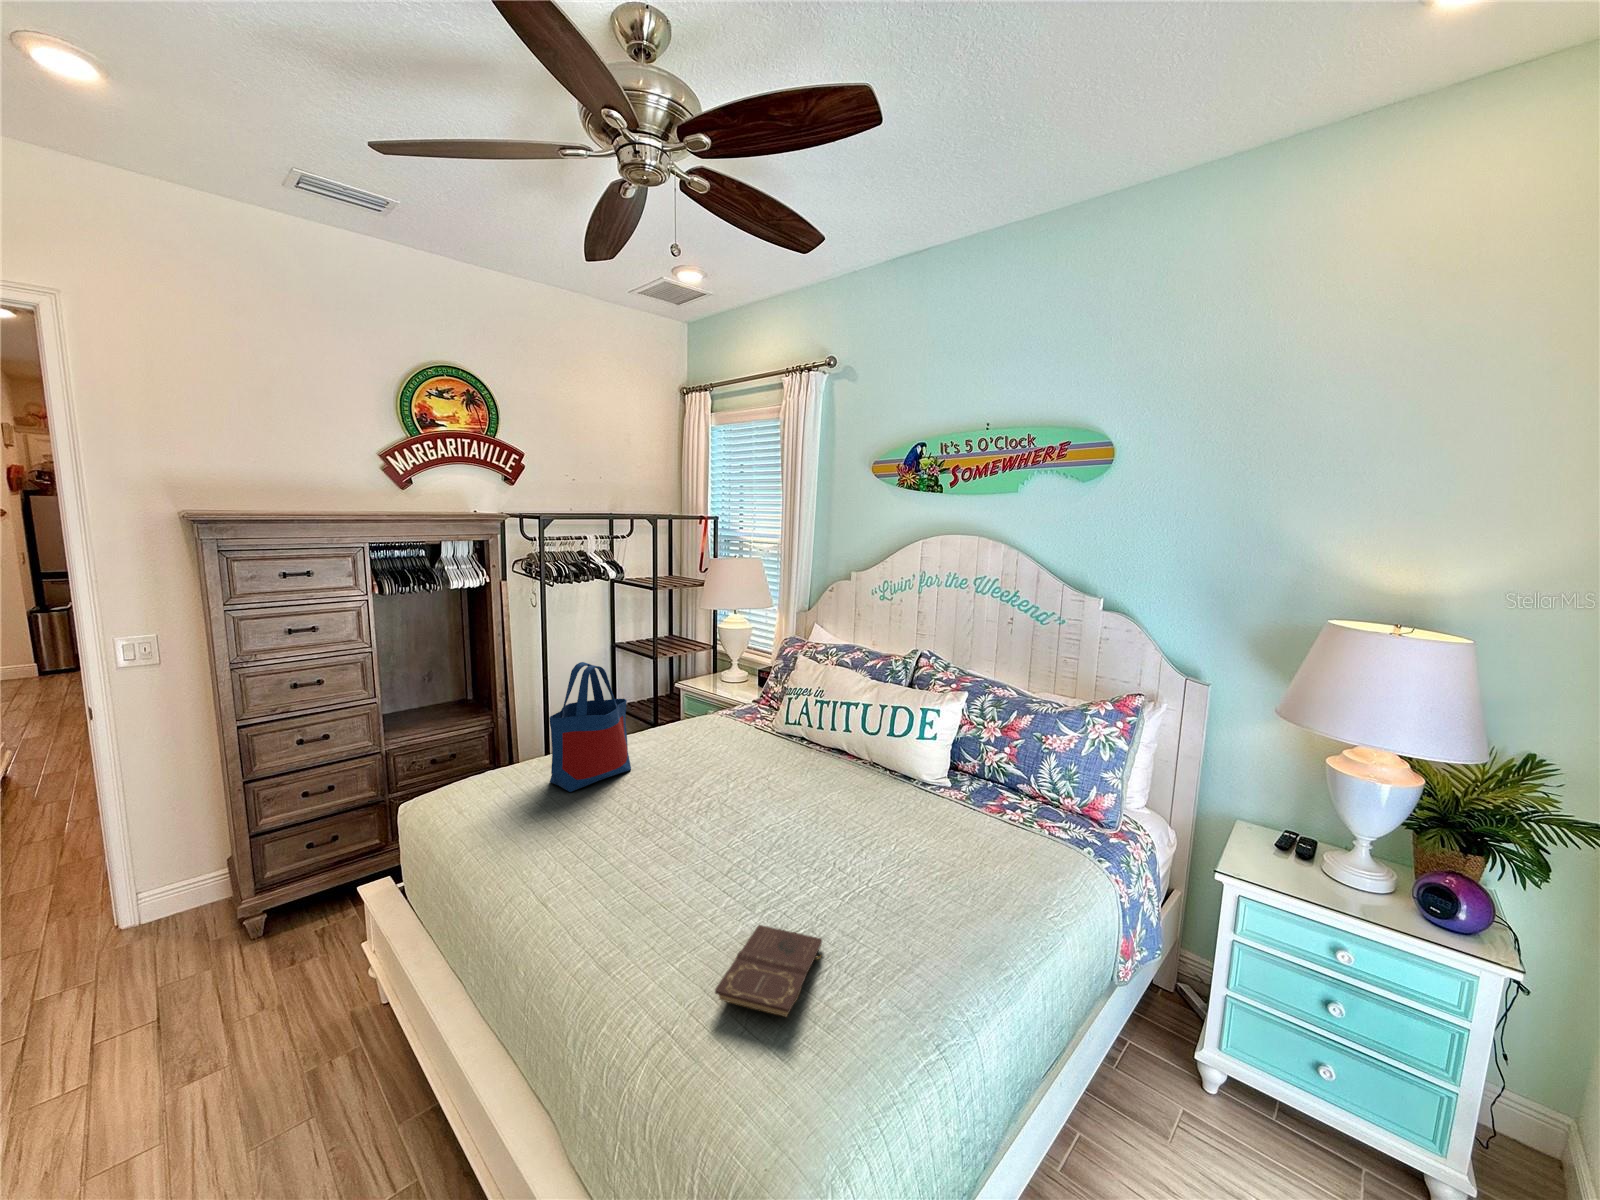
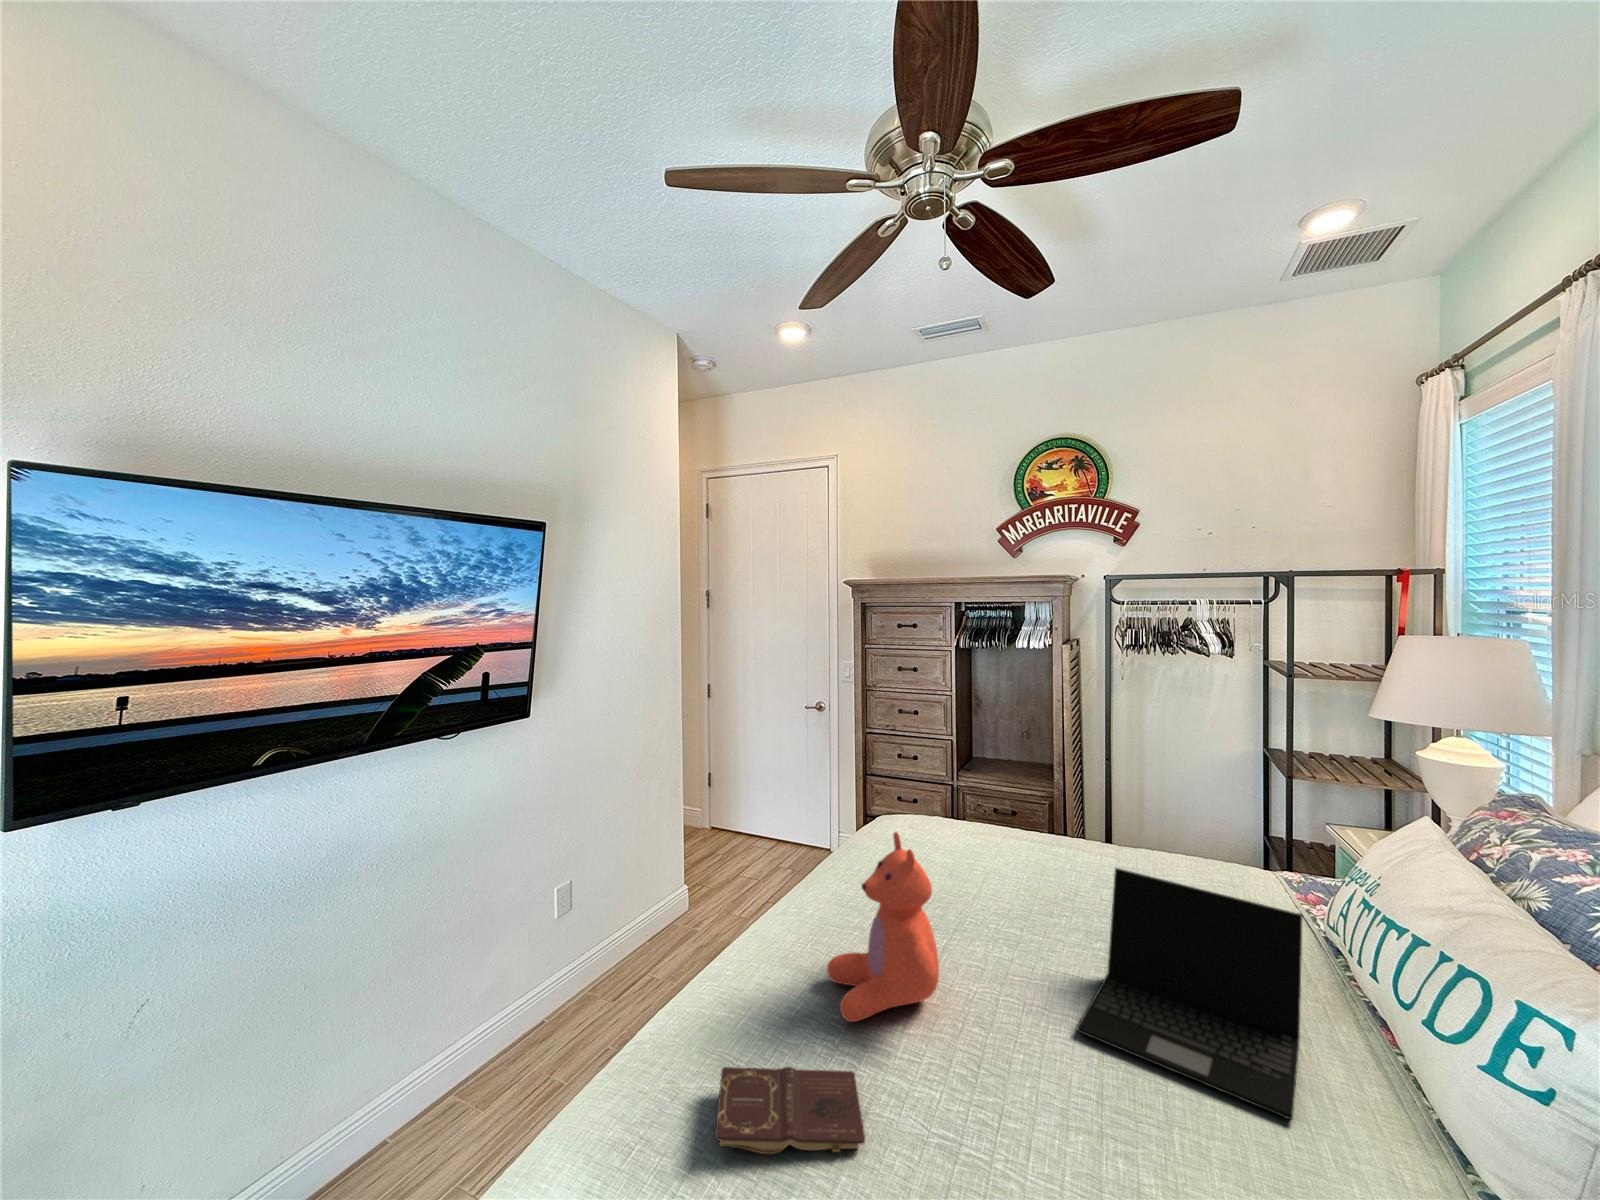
tote bag: present [549,662,631,792] -> none [955,734,1054,875]
laptop: none [746,711,882,828] -> present [1077,868,1302,1120]
teddy bear: none [635,746,748,913] -> present [827,832,939,1022]

